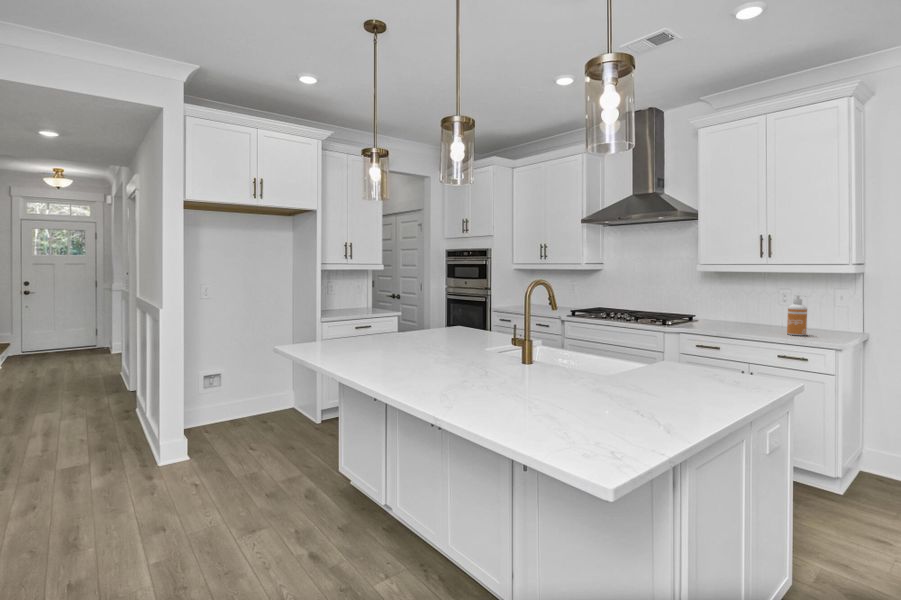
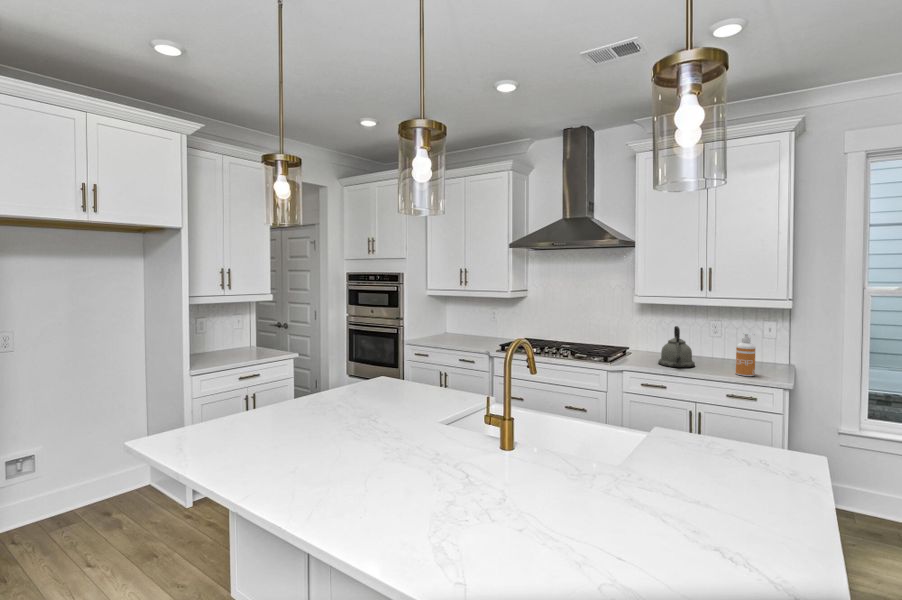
kettle: none [716,291,752,329] -> present [658,326,695,367]

